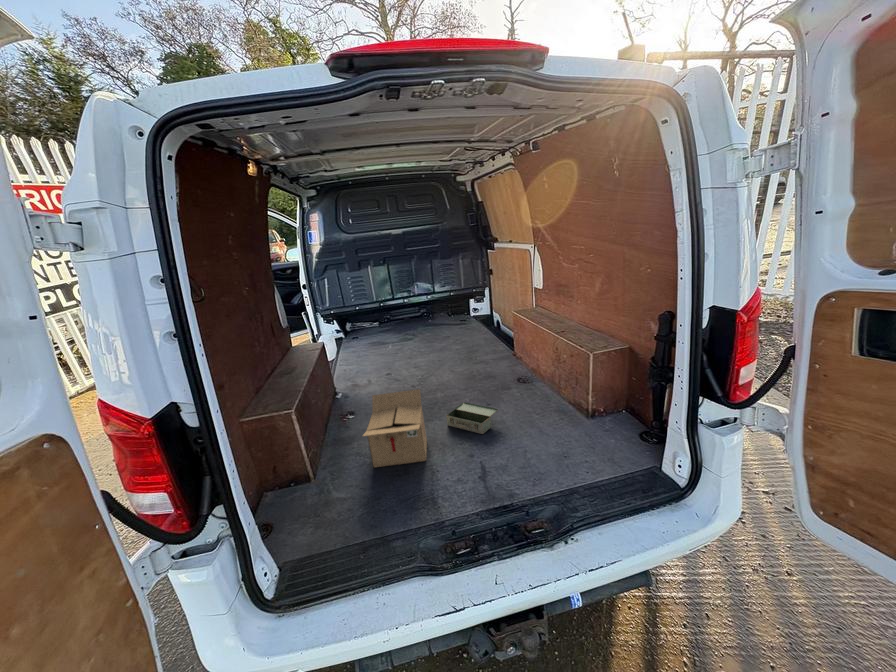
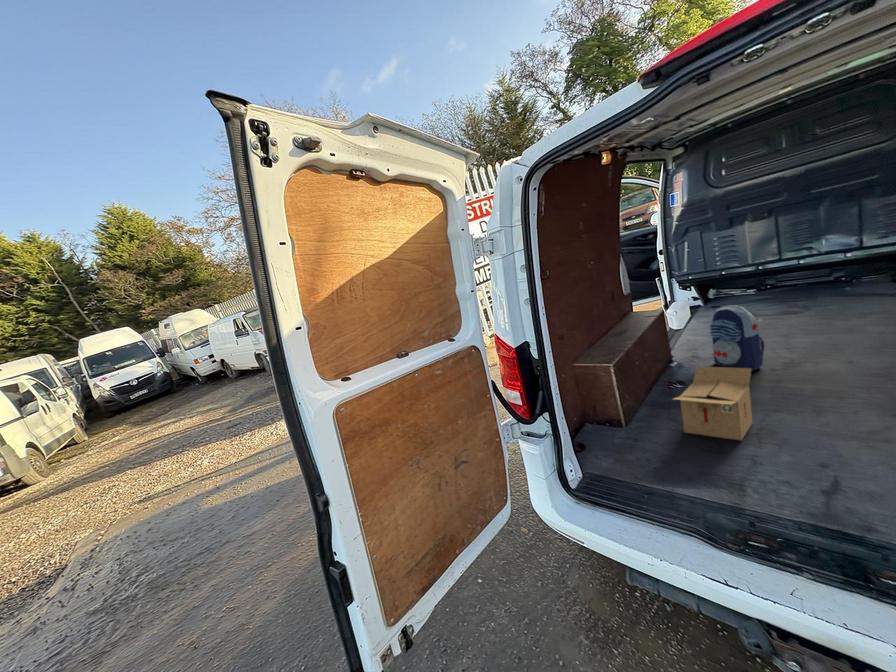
backpack: none [367,333,411,392] -> present [710,305,764,371]
toolbox: present [446,402,498,434] -> none [786,395,865,433]

